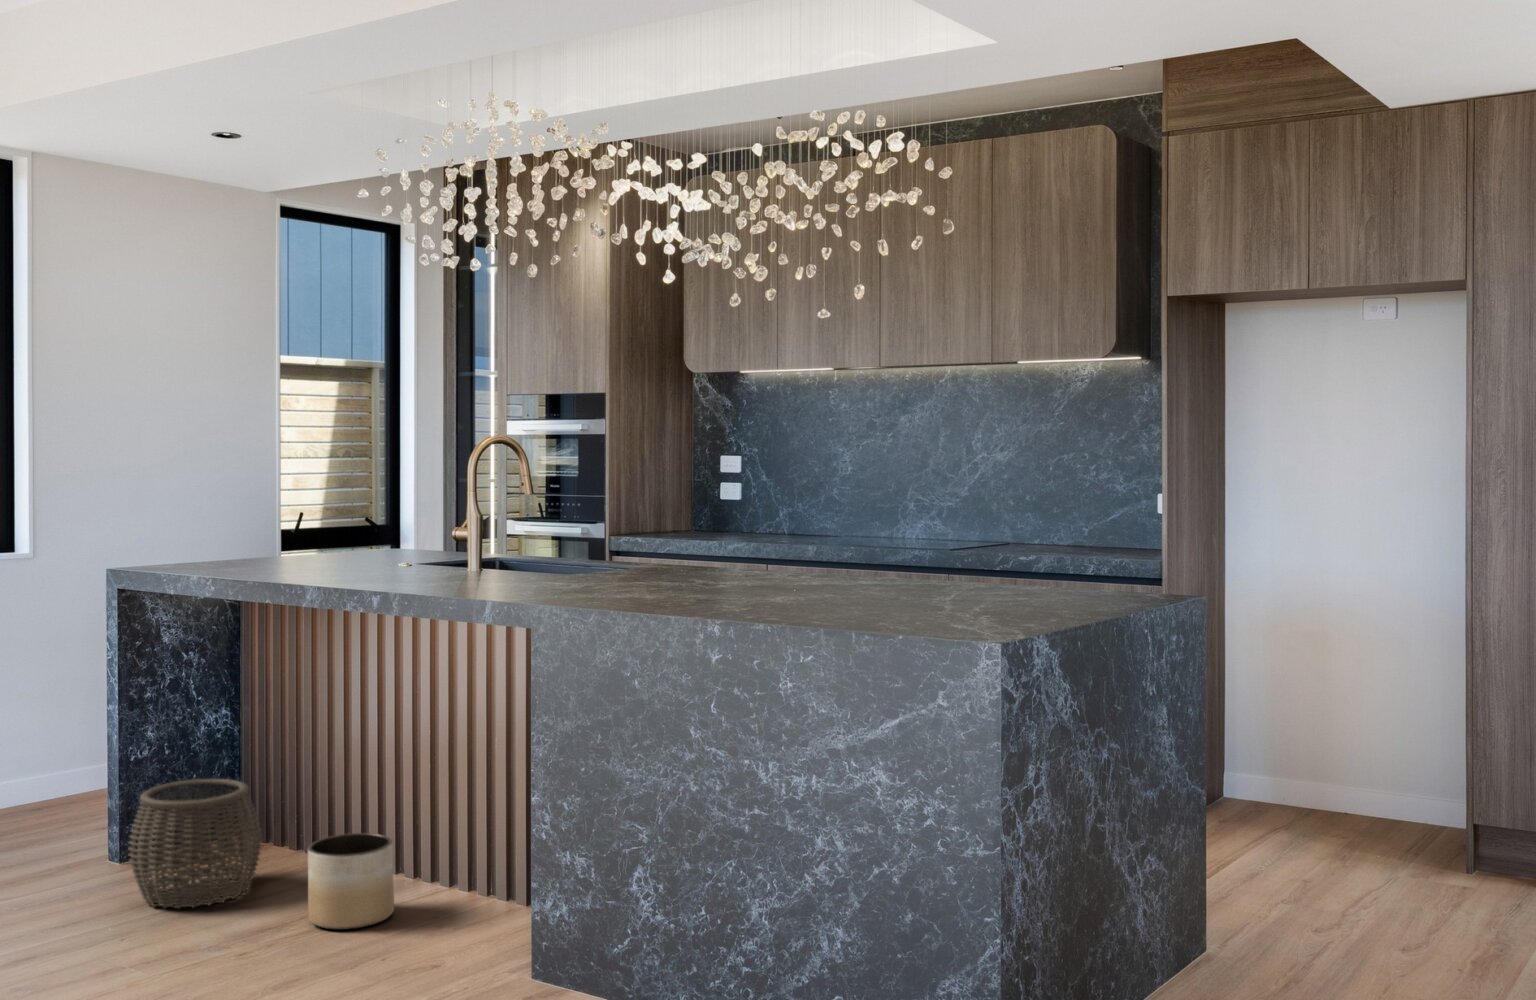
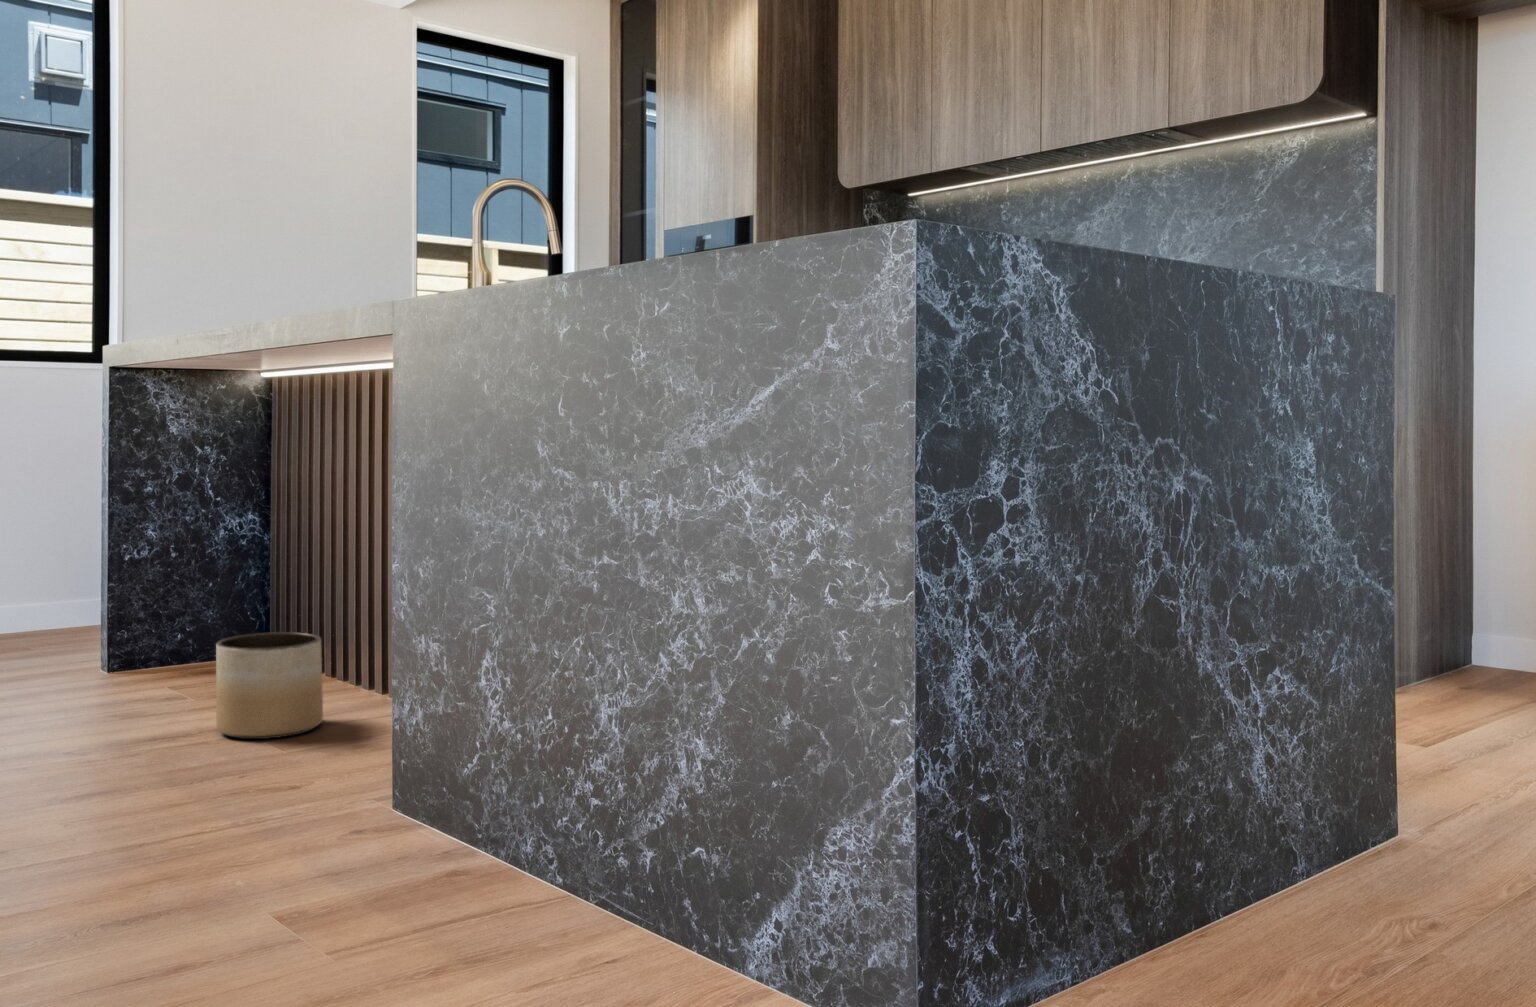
woven basket: present [129,779,262,909] -> none [66,573,223,709]

